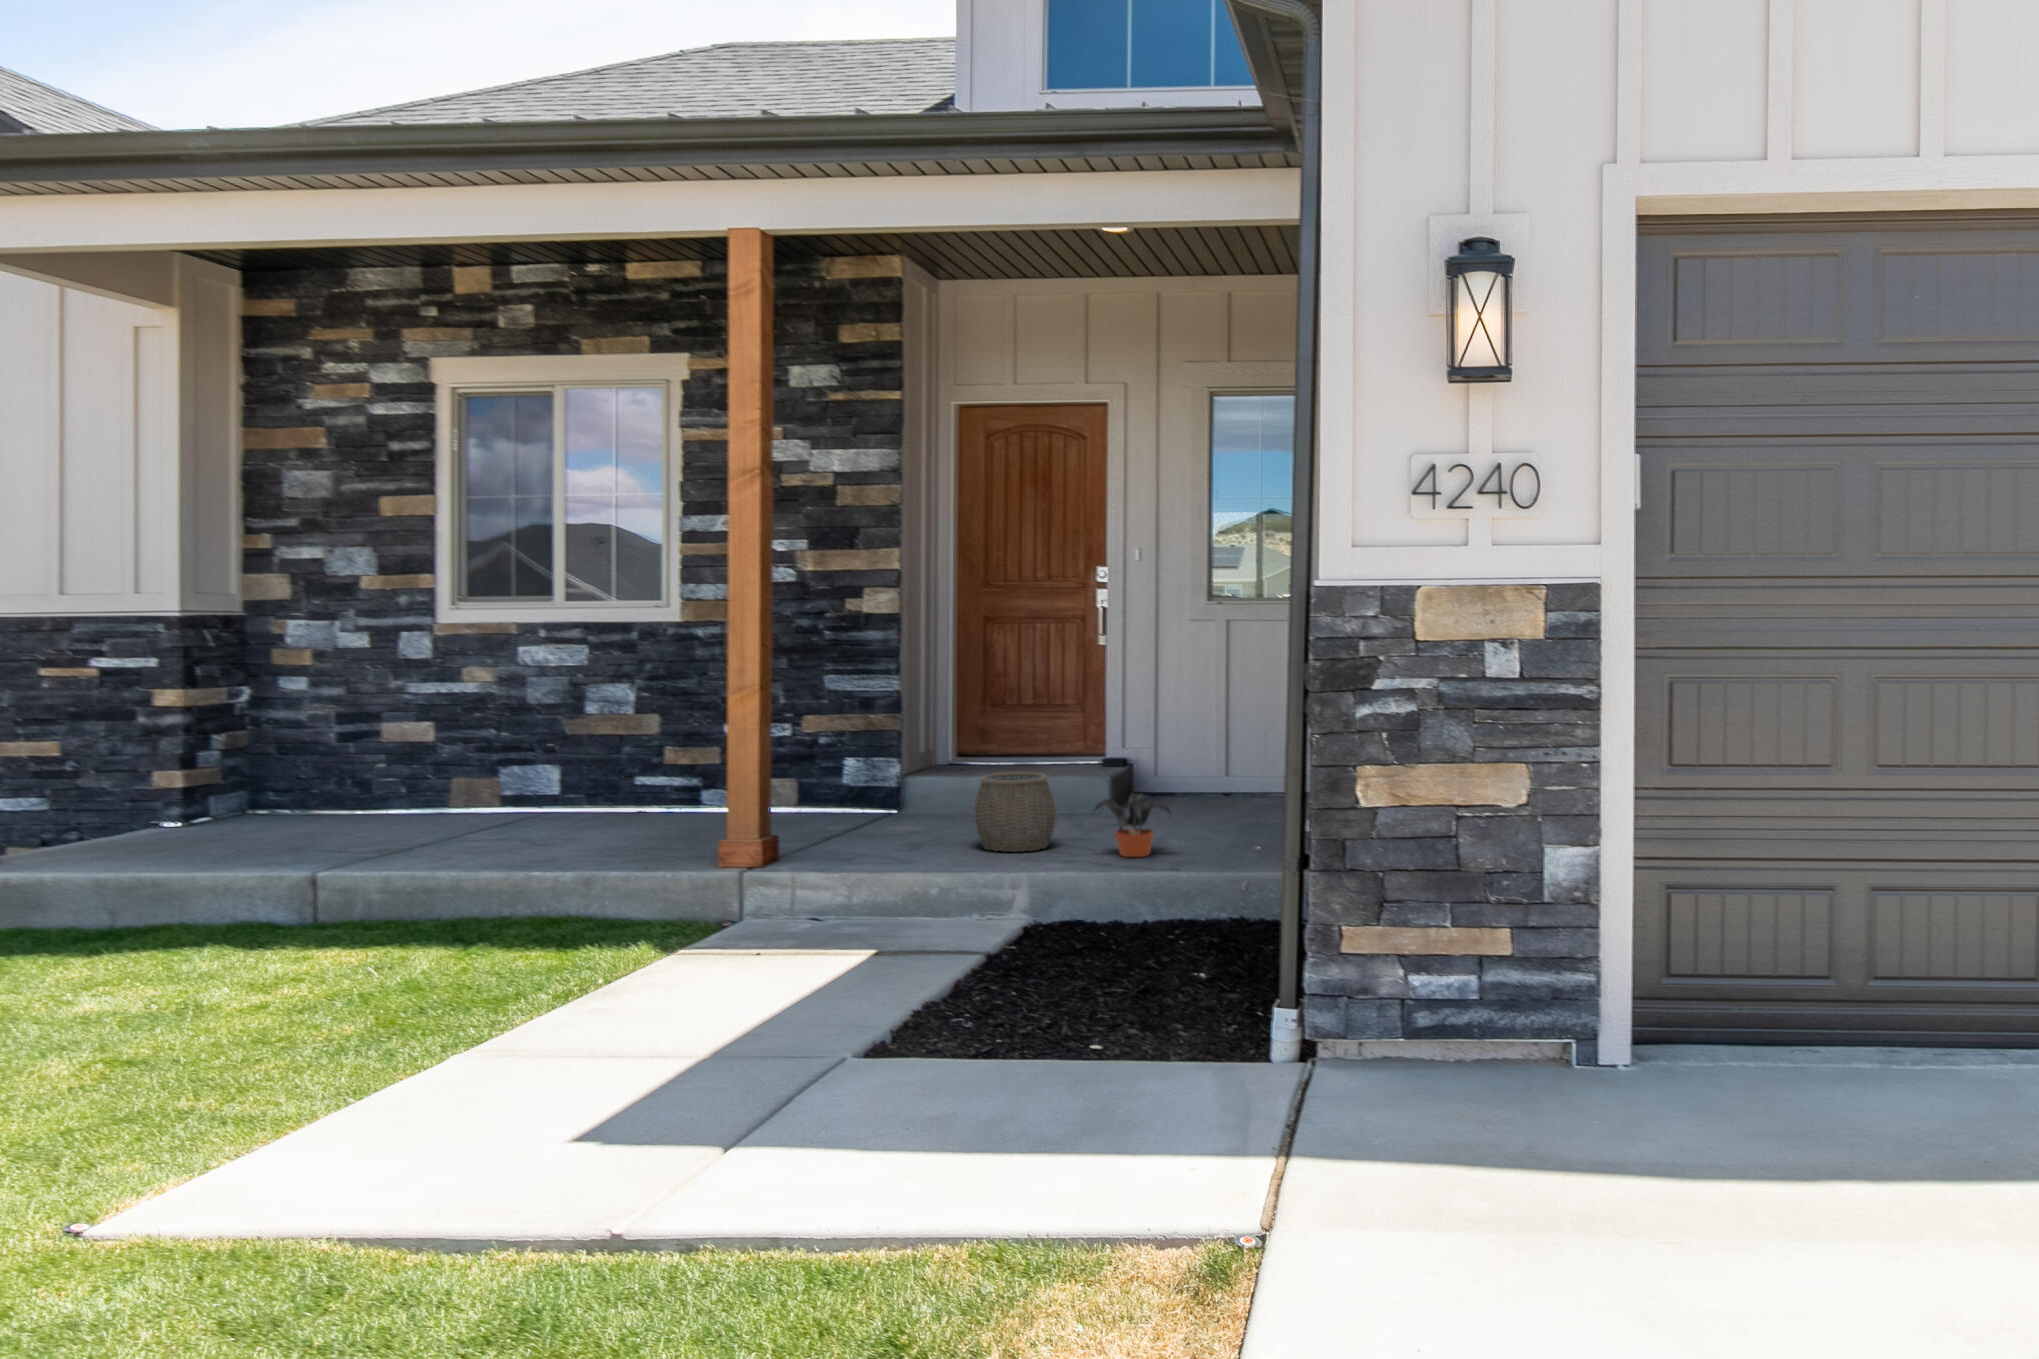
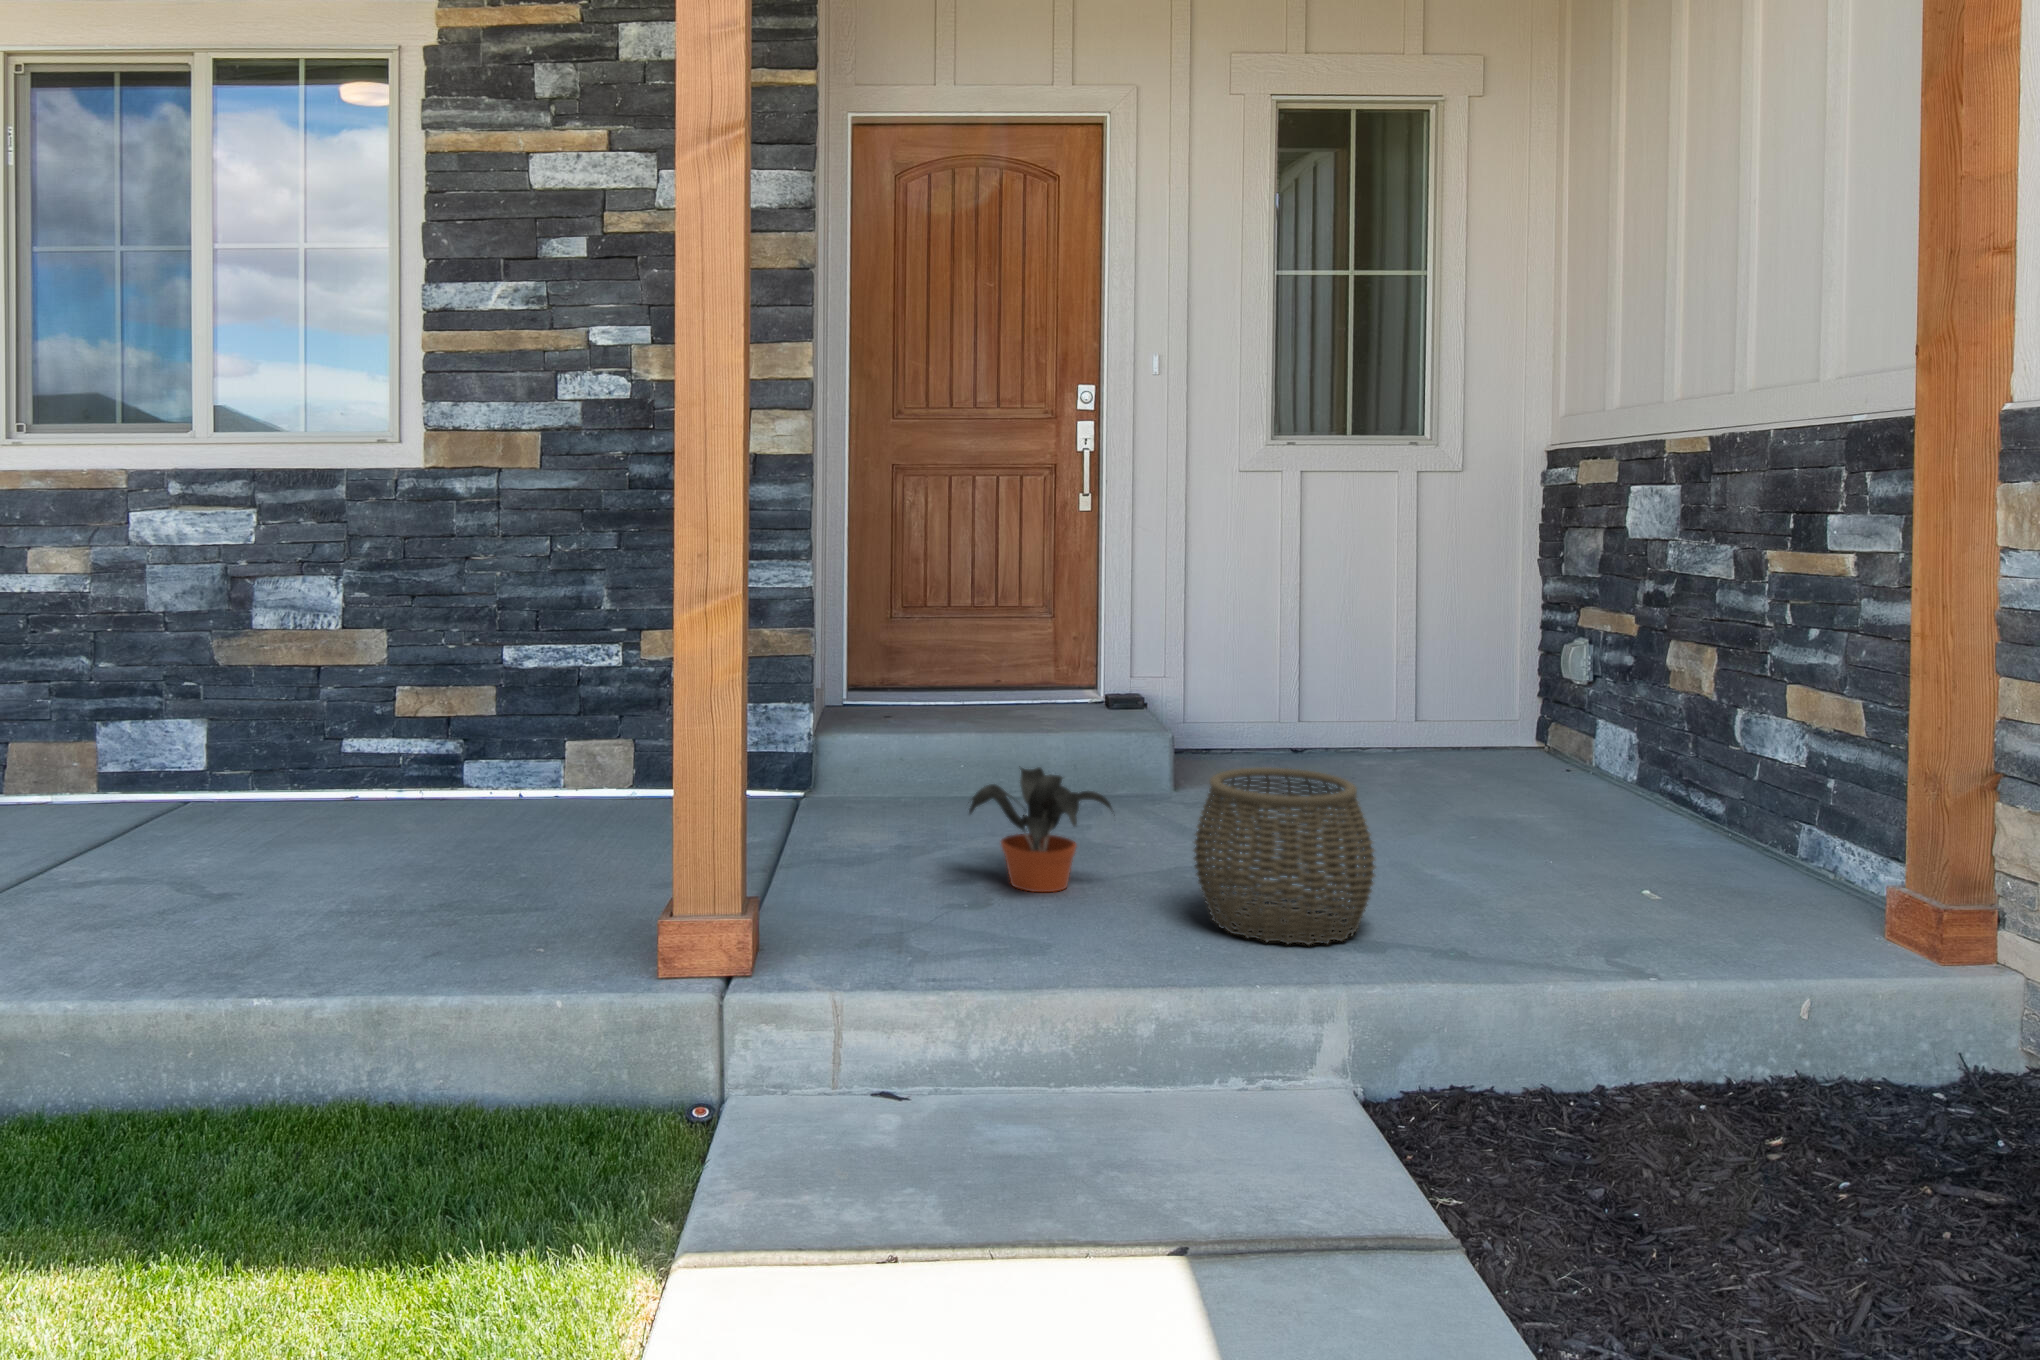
potted plant: present [1094,793,1171,857] -> present [969,766,1115,892]

